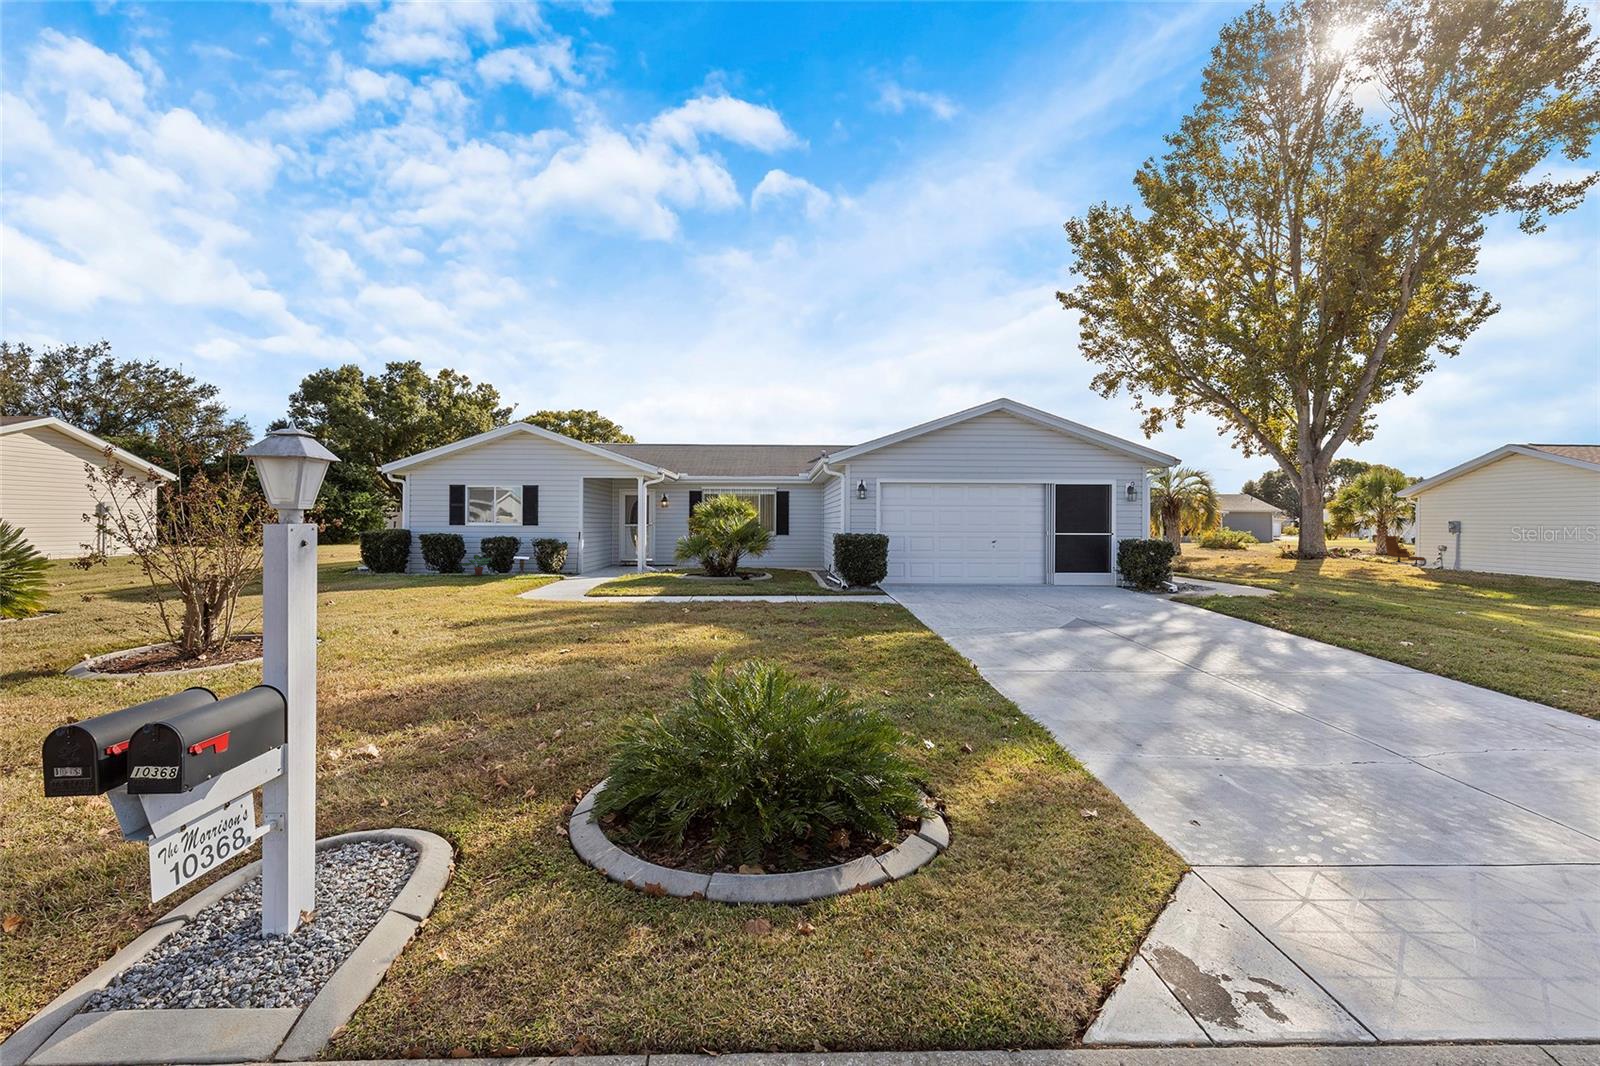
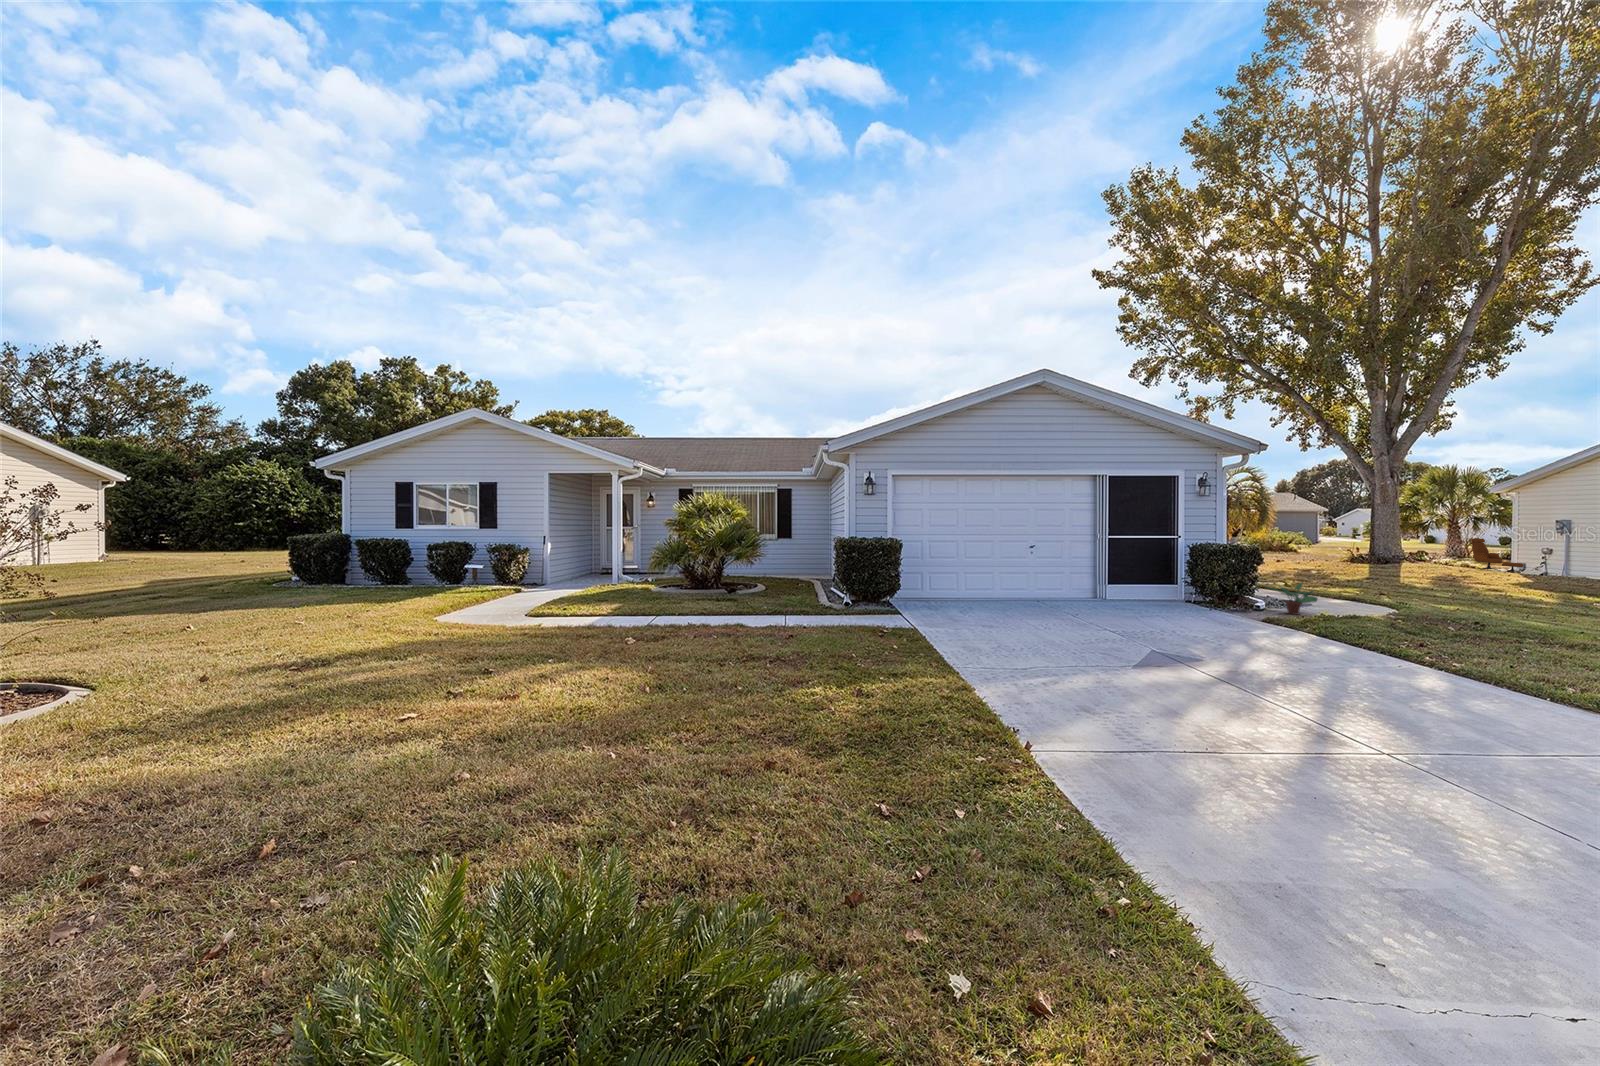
potted plant: present [460,555,492,576] -> present [1271,582,1317,615]

